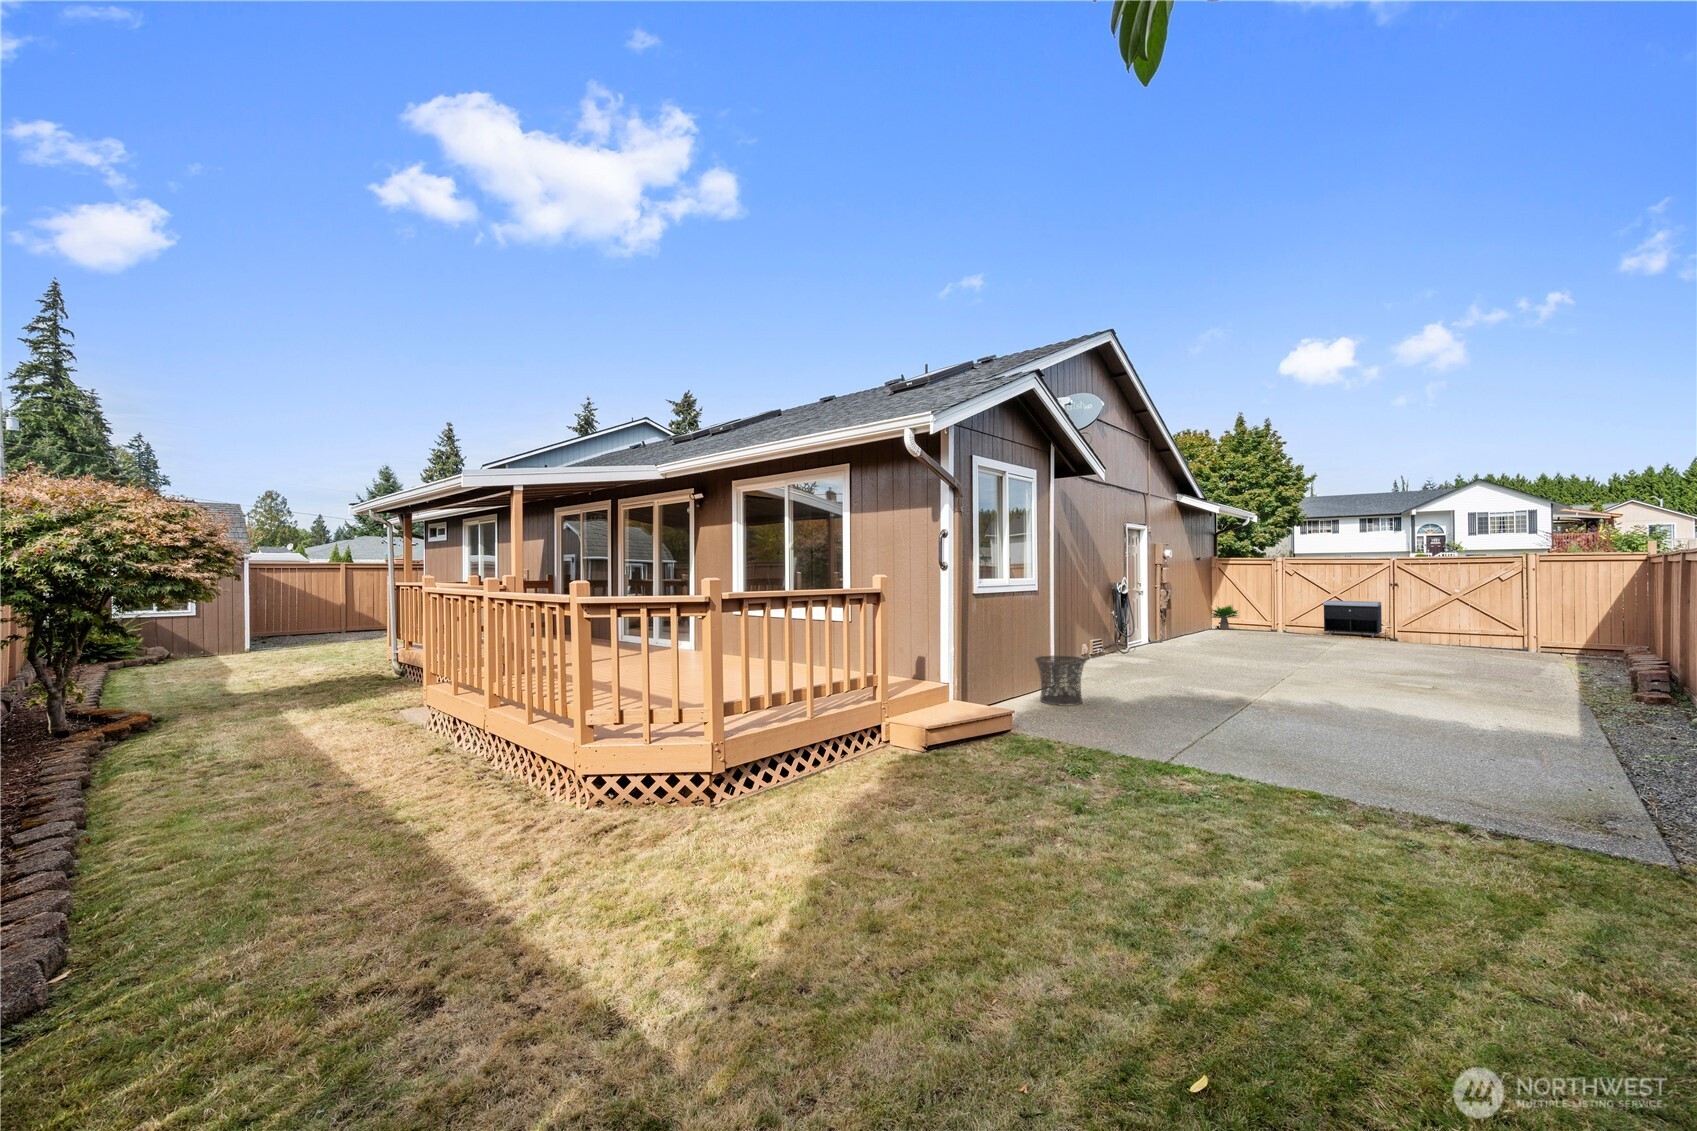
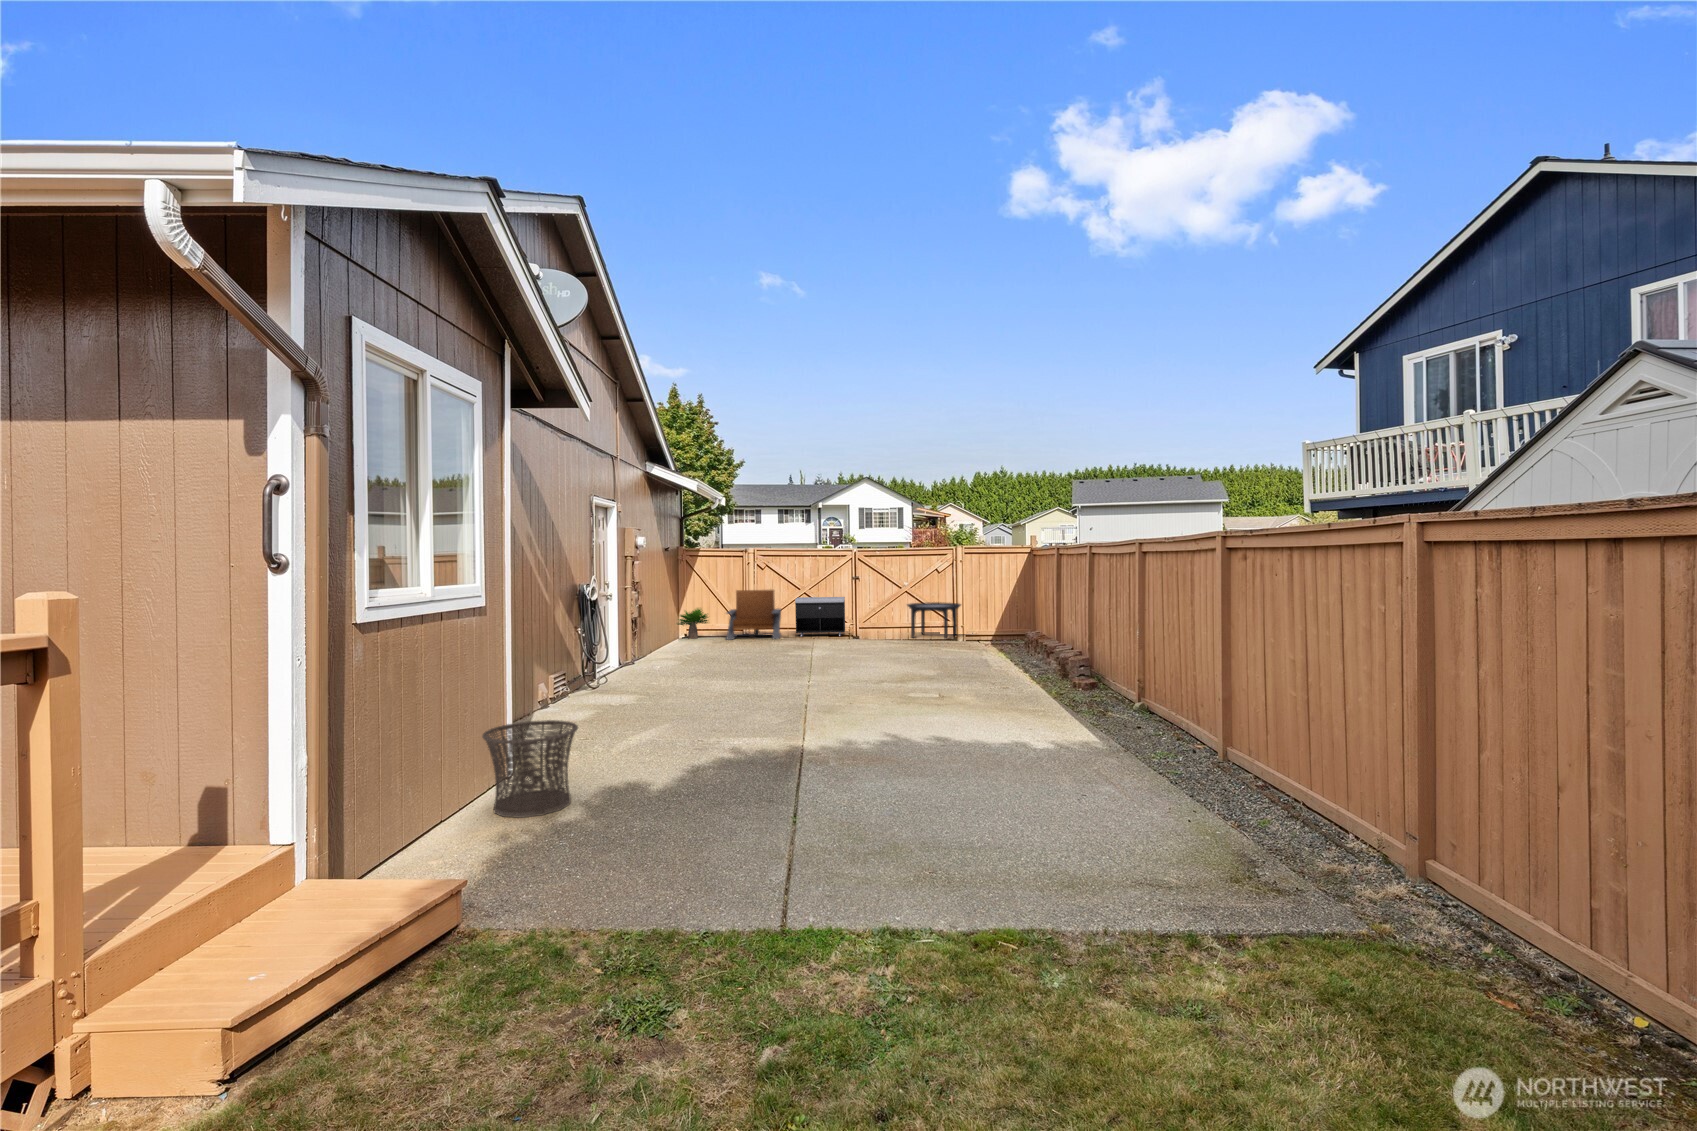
lounge chair: none [1253,592,1311,635] -> present [726,590,781,640]
round table: none [1452,611,1529,648] -> present [907,602,961,639]

